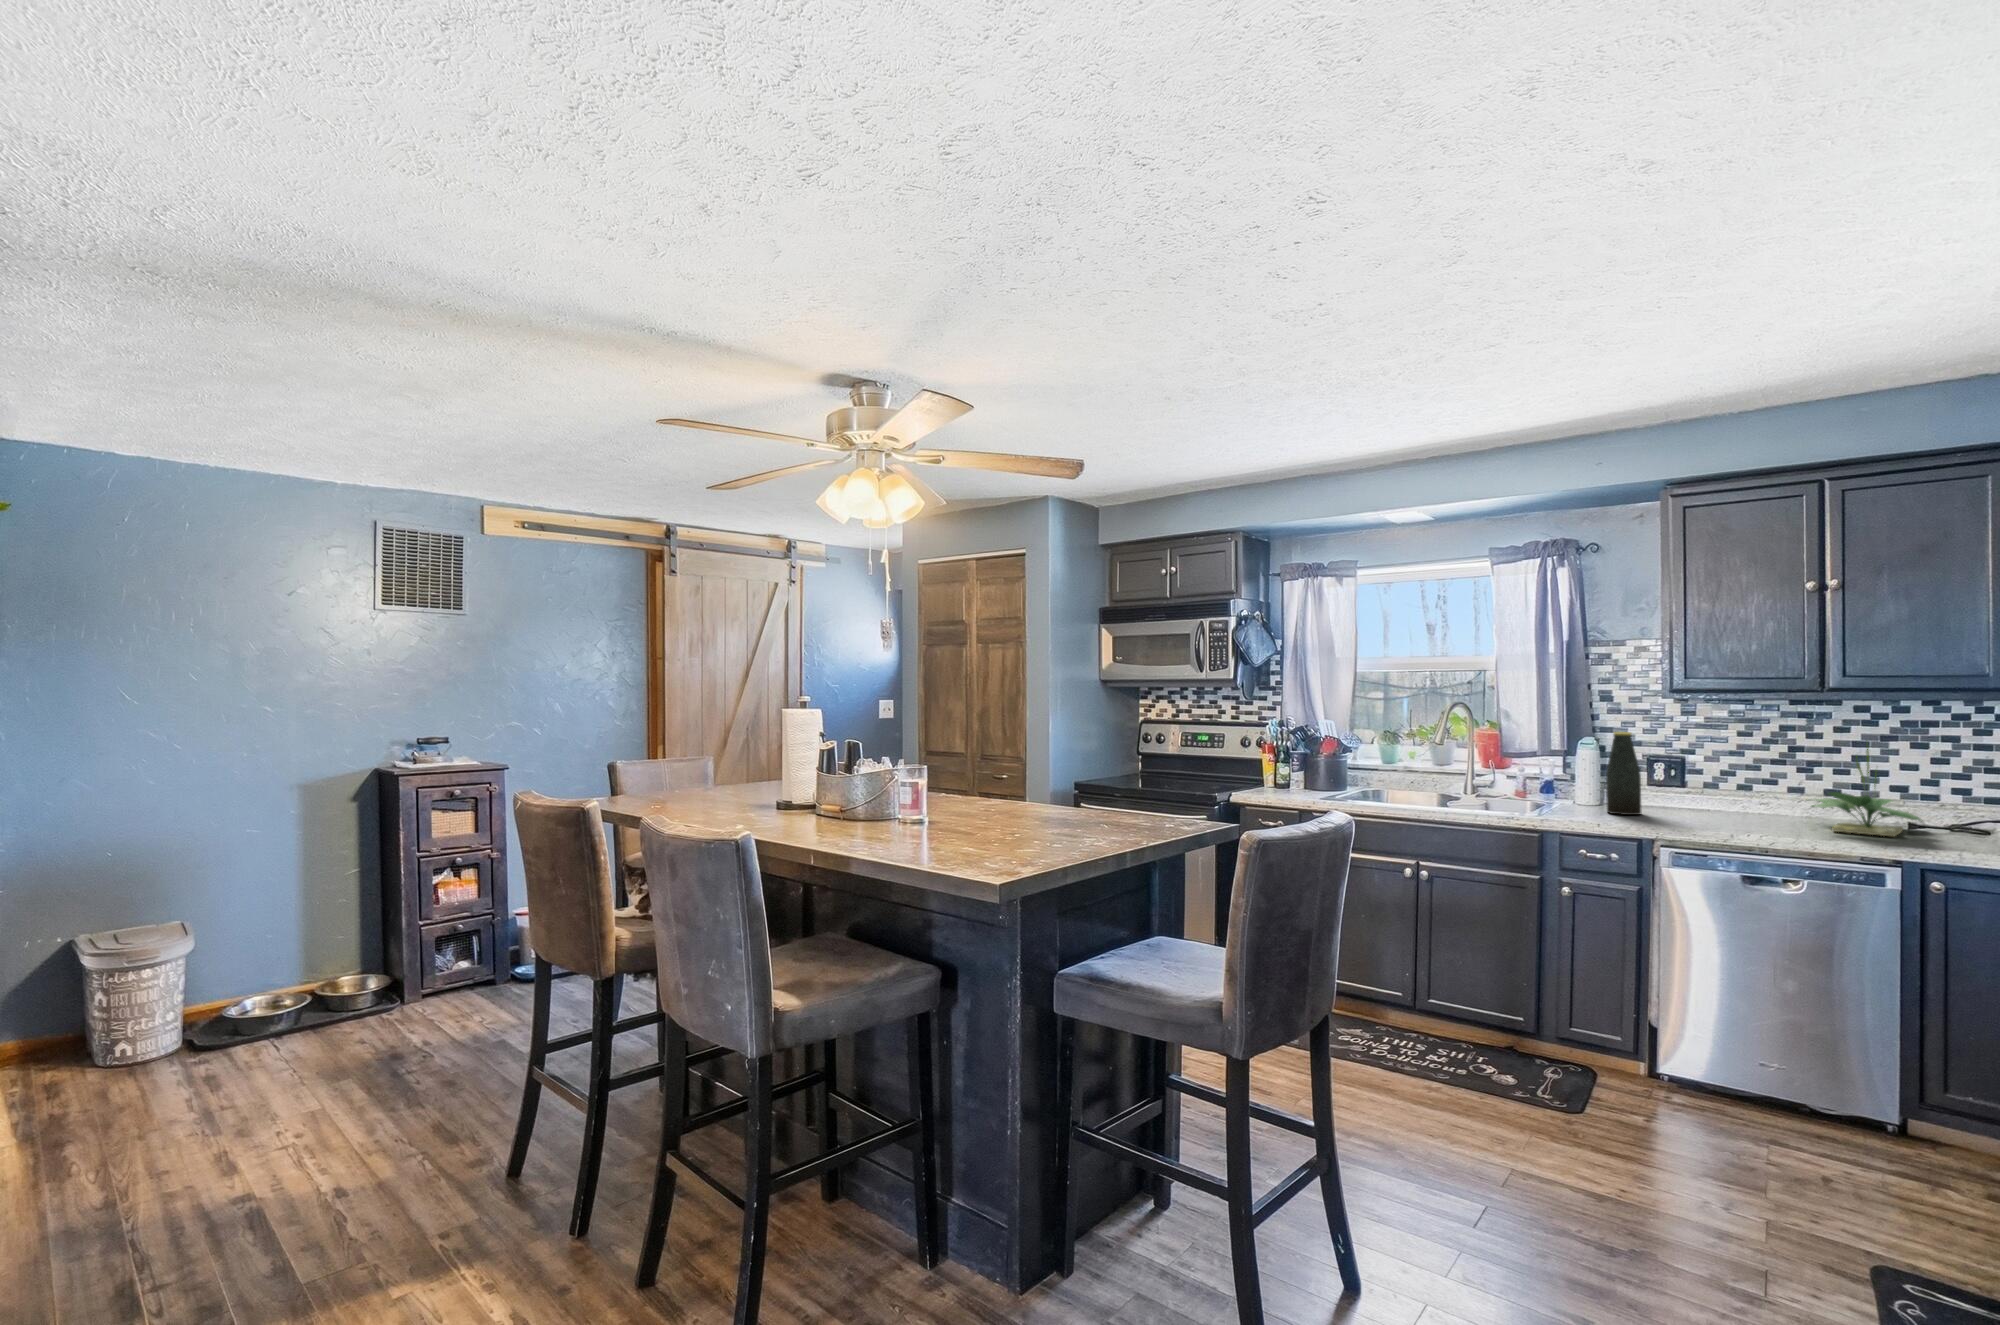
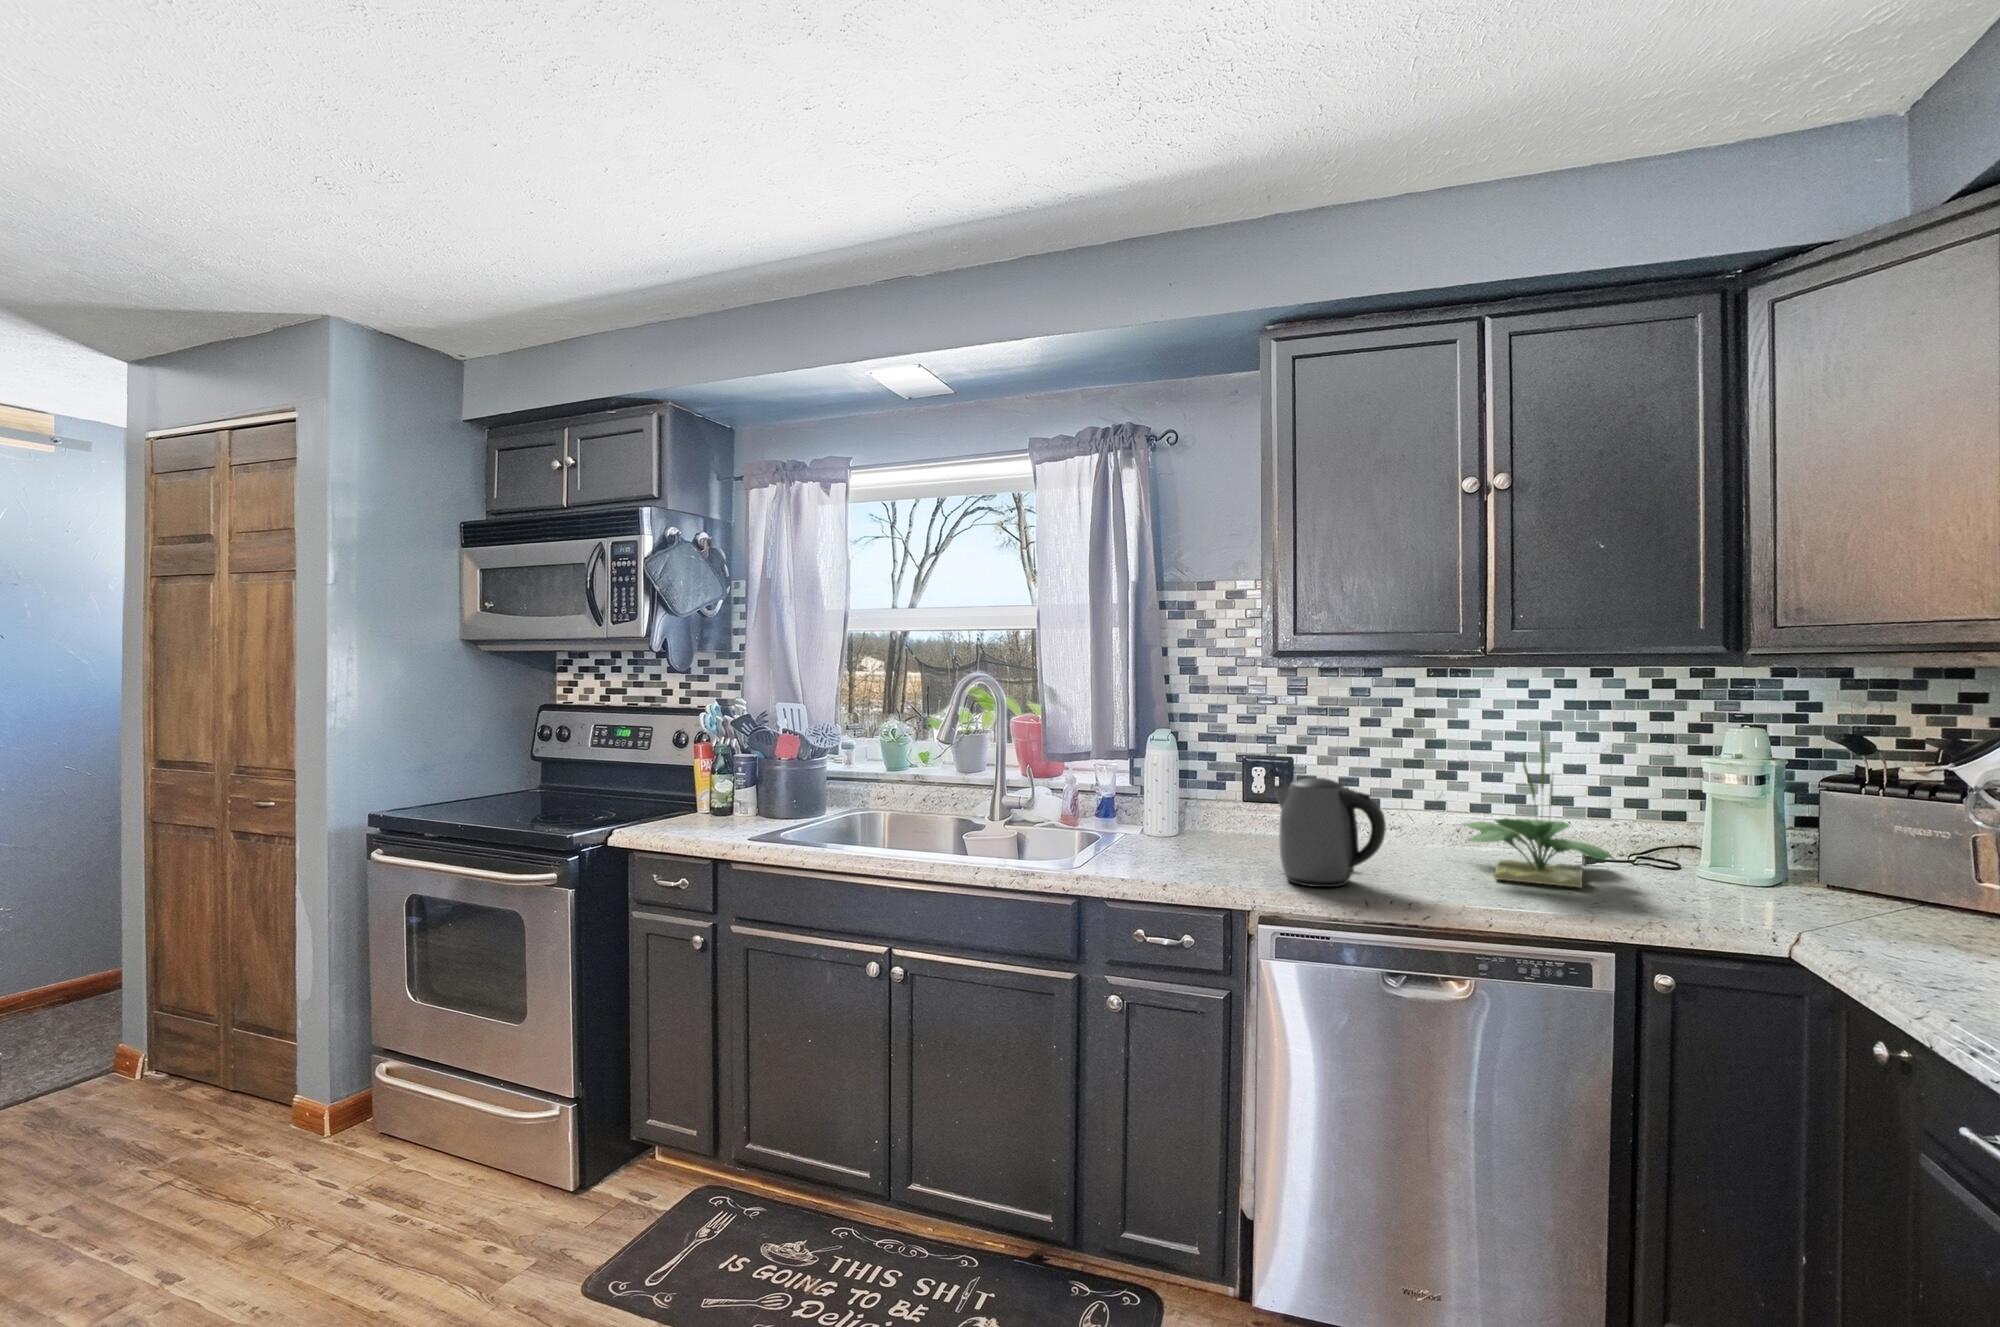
bottle: present [1606,732,1641,815] -> none [1182,721,1231,857]
kettle: none [1671,766,1750,830] -> present [1275,778,1386,887]

